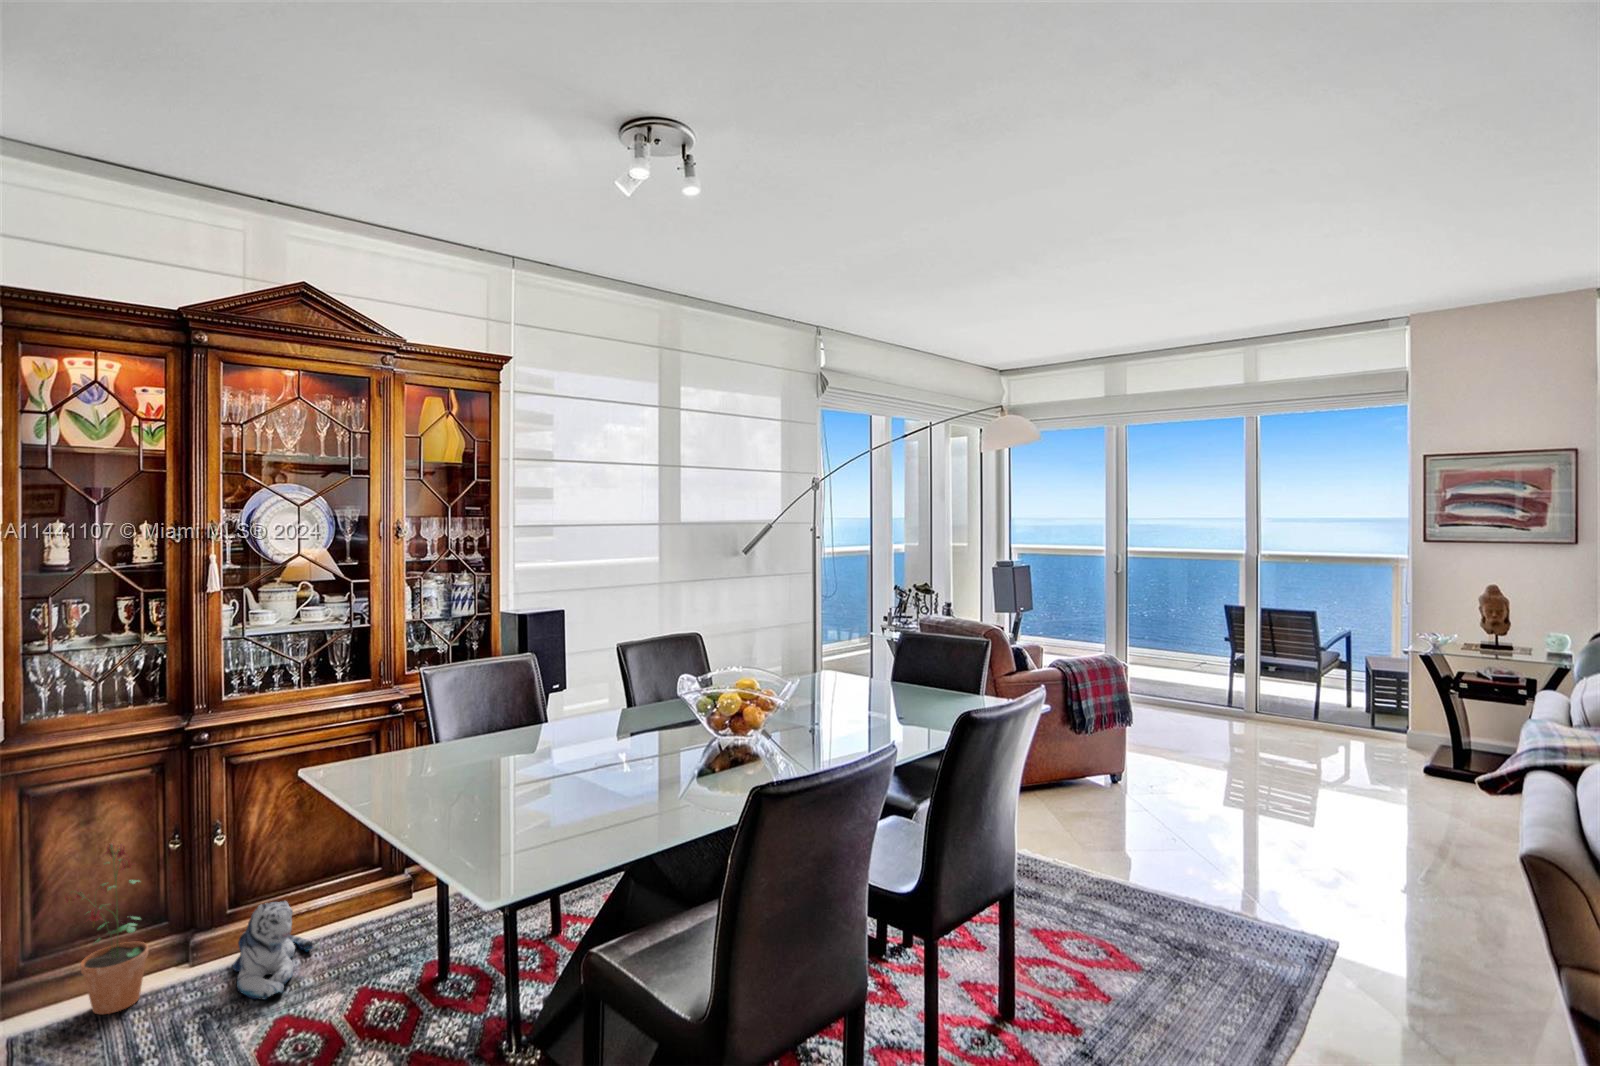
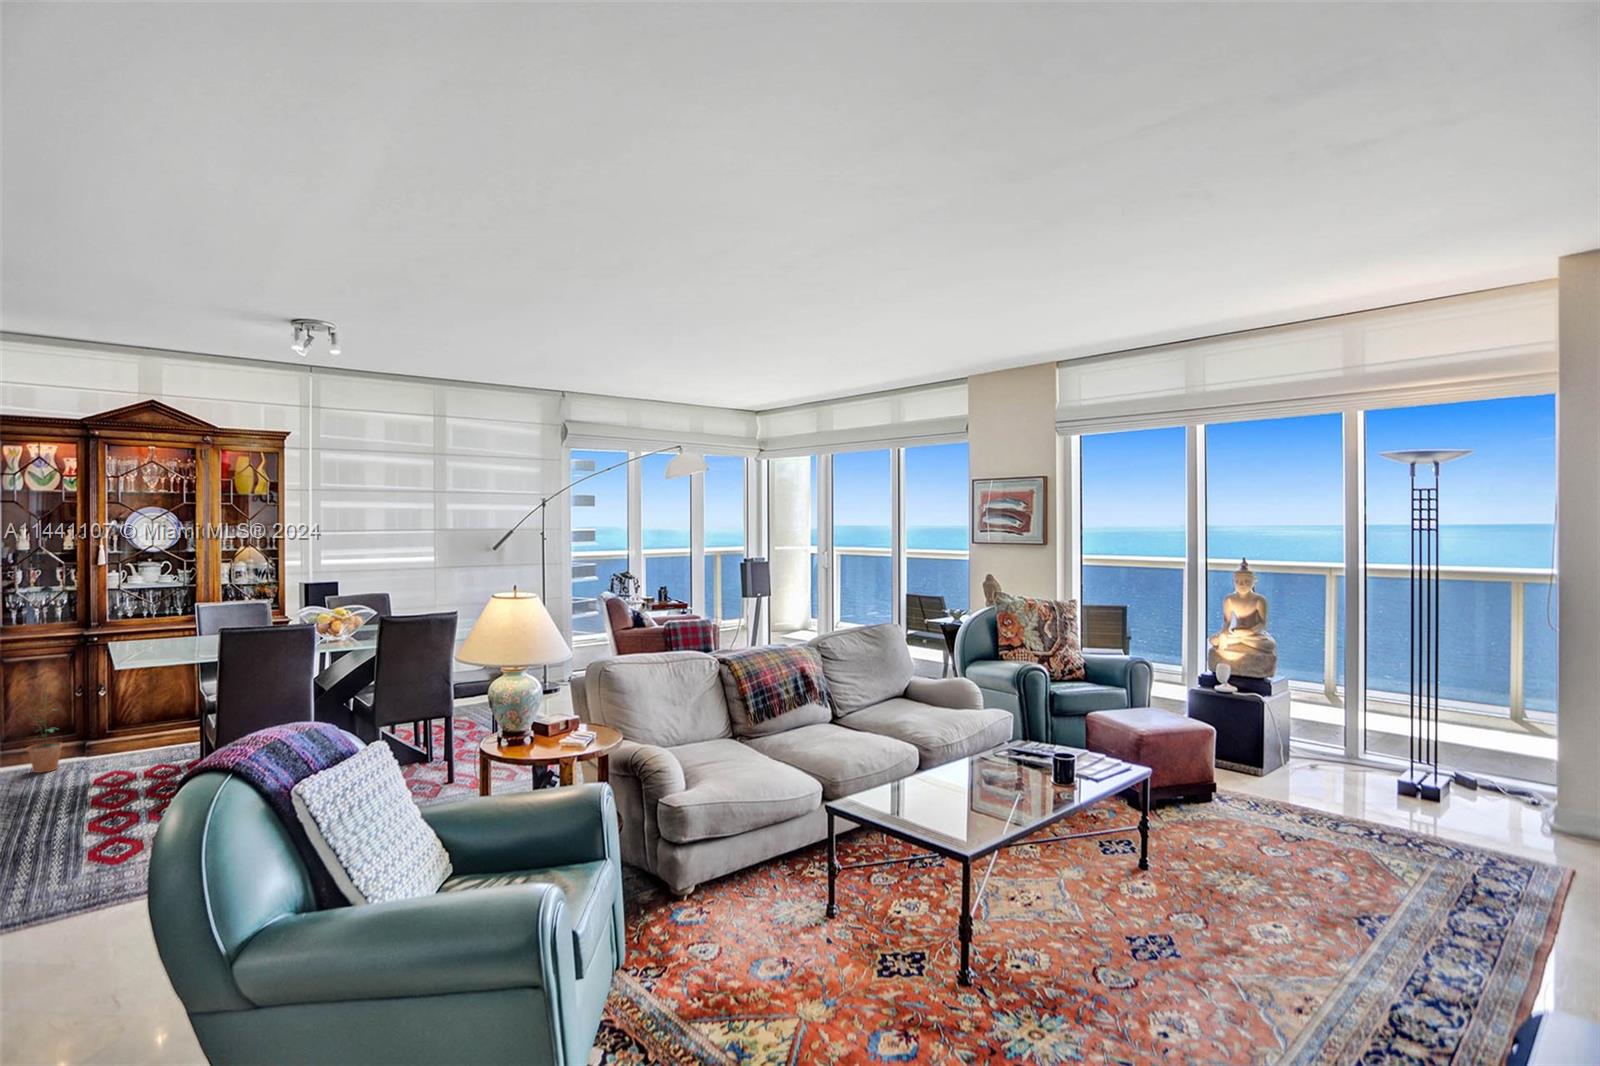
plush toy: present [232,901,313,1000] -> none [105,726,152,769]

